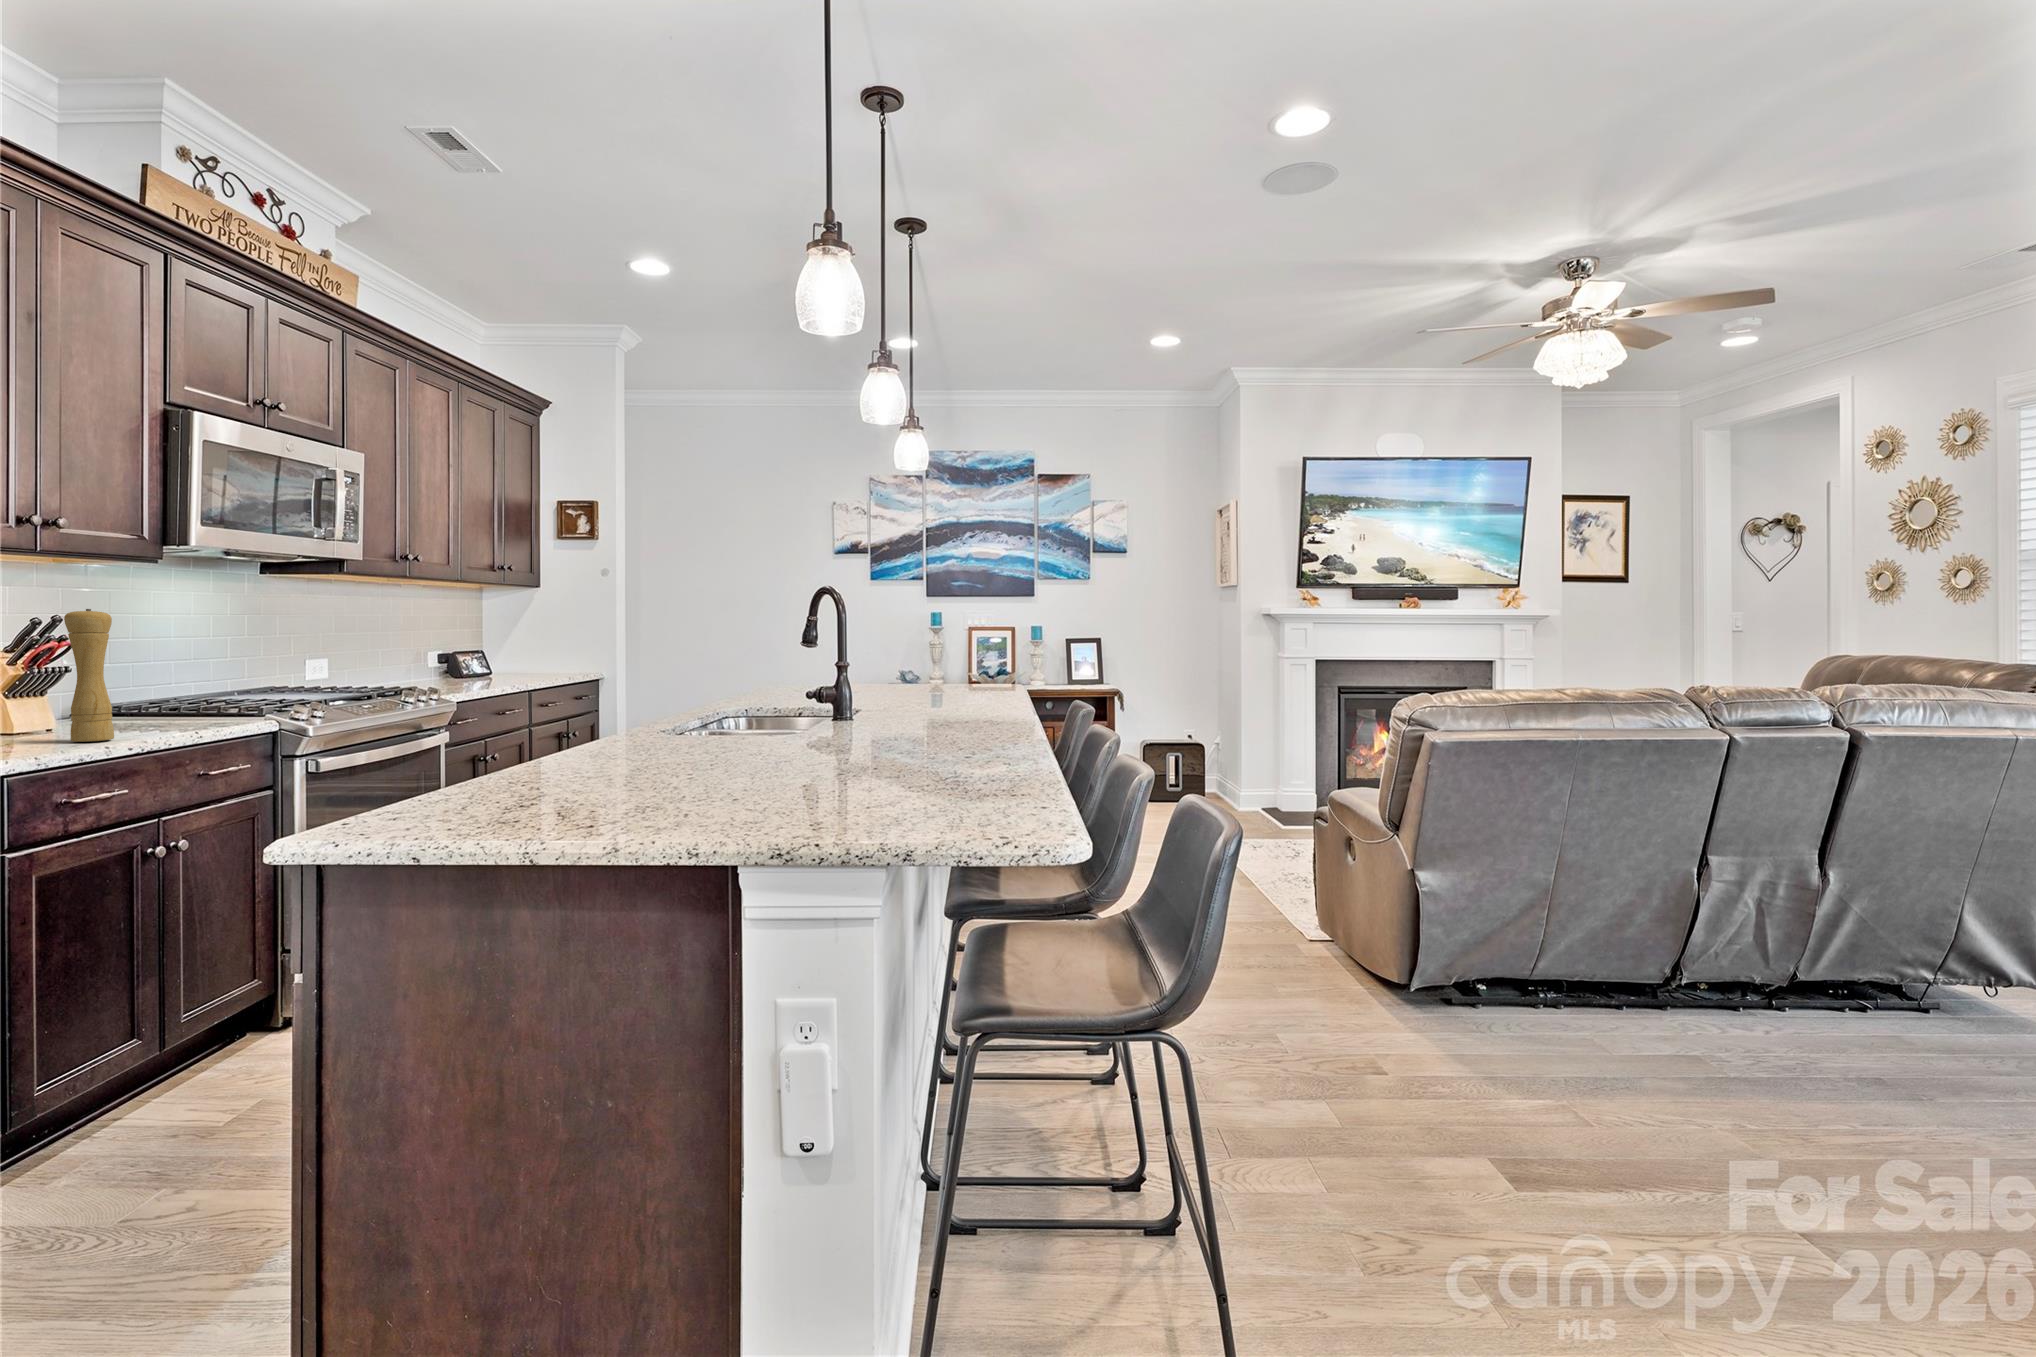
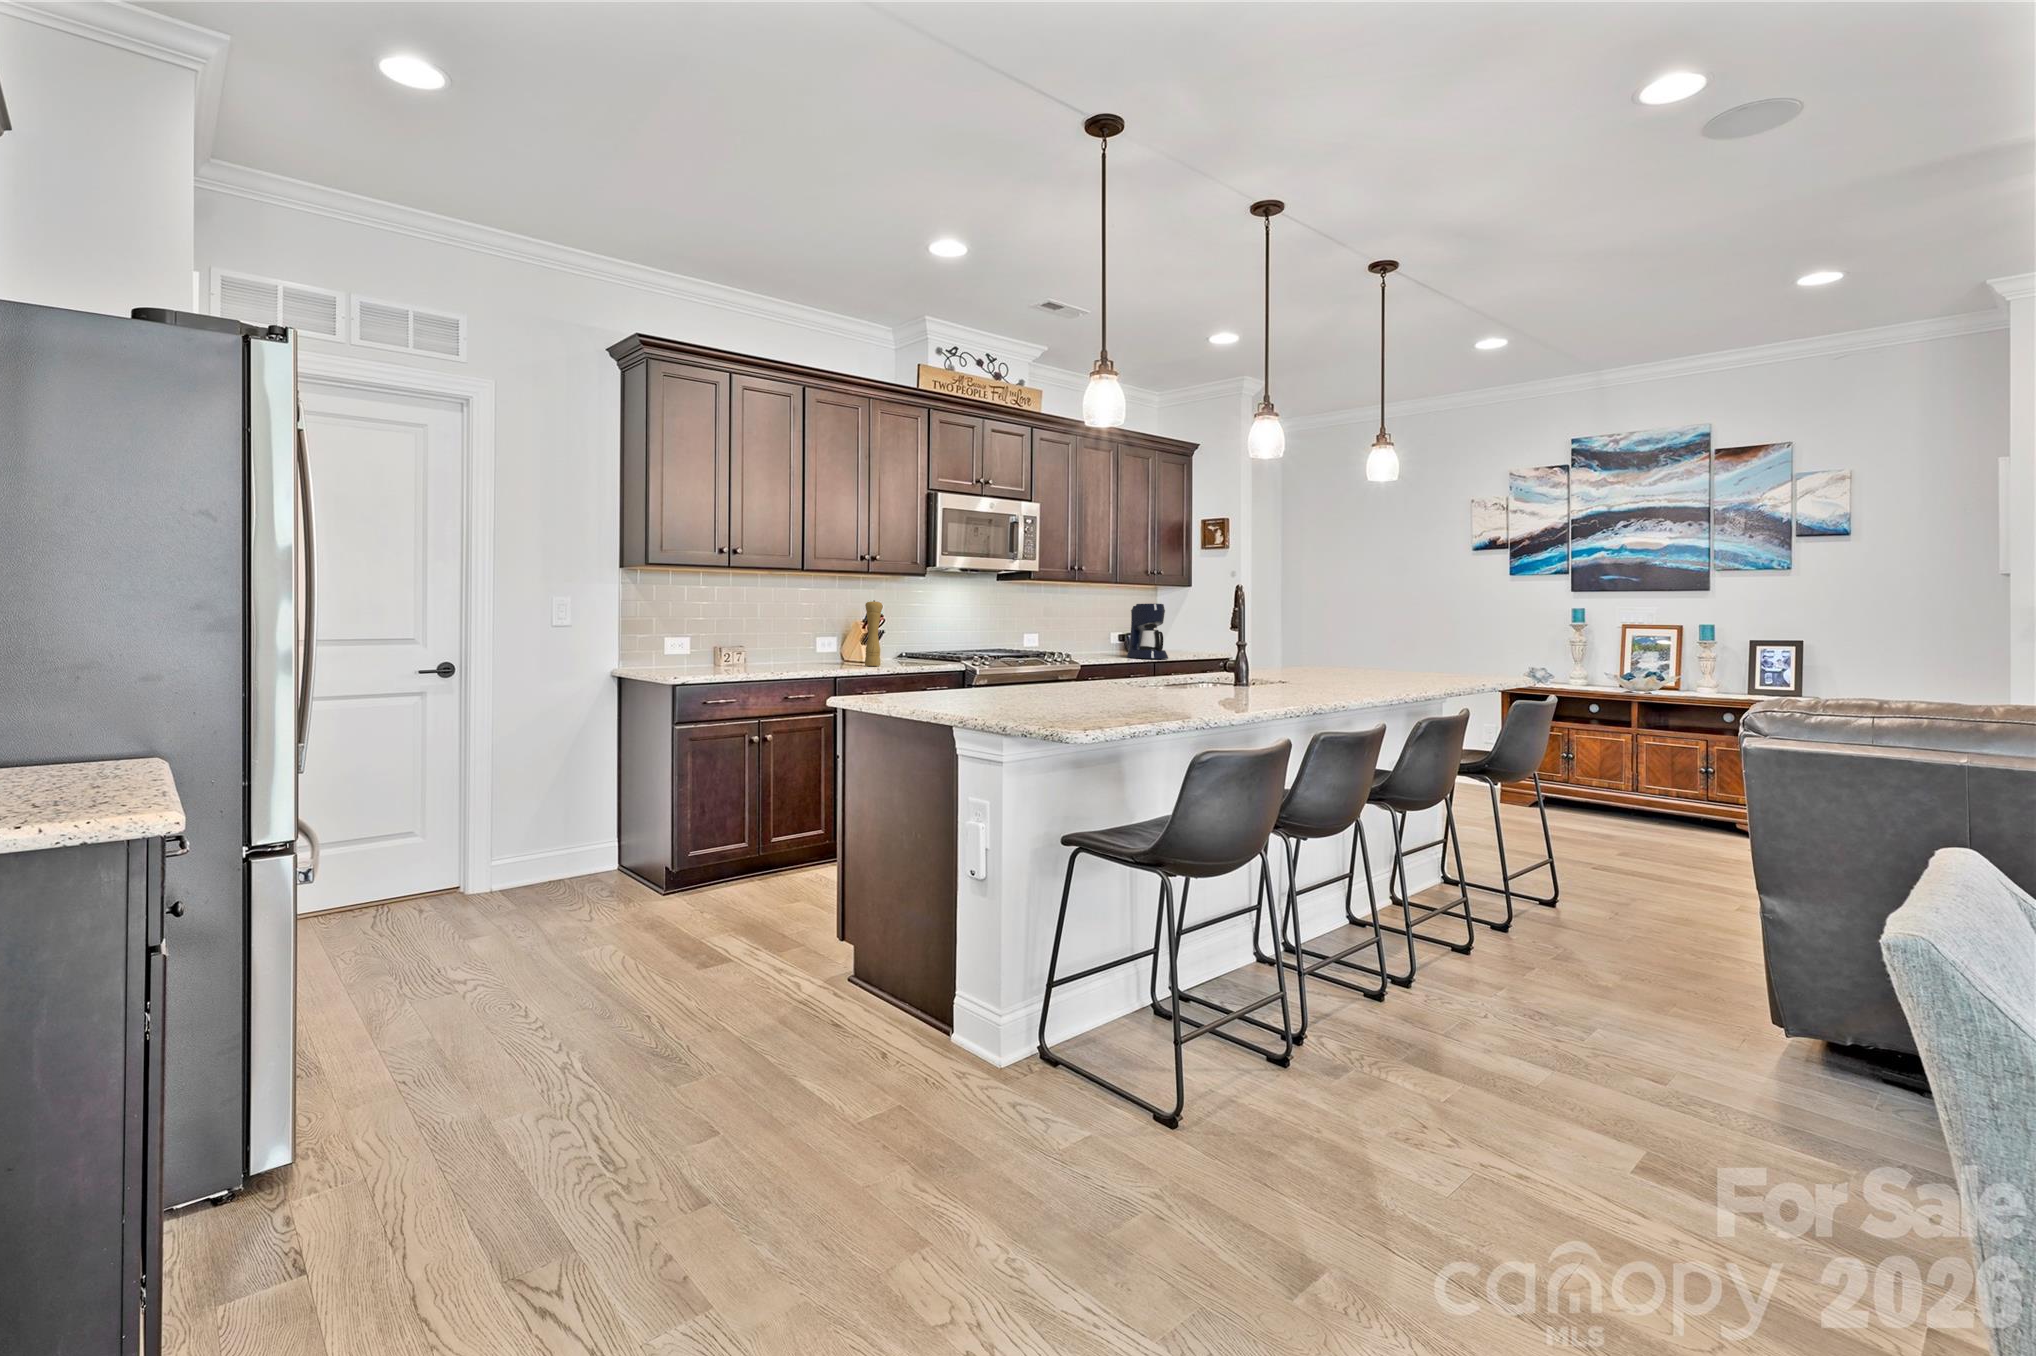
coffee maker: none [474,605,538,678] -> present [1127,603,1168,659]

